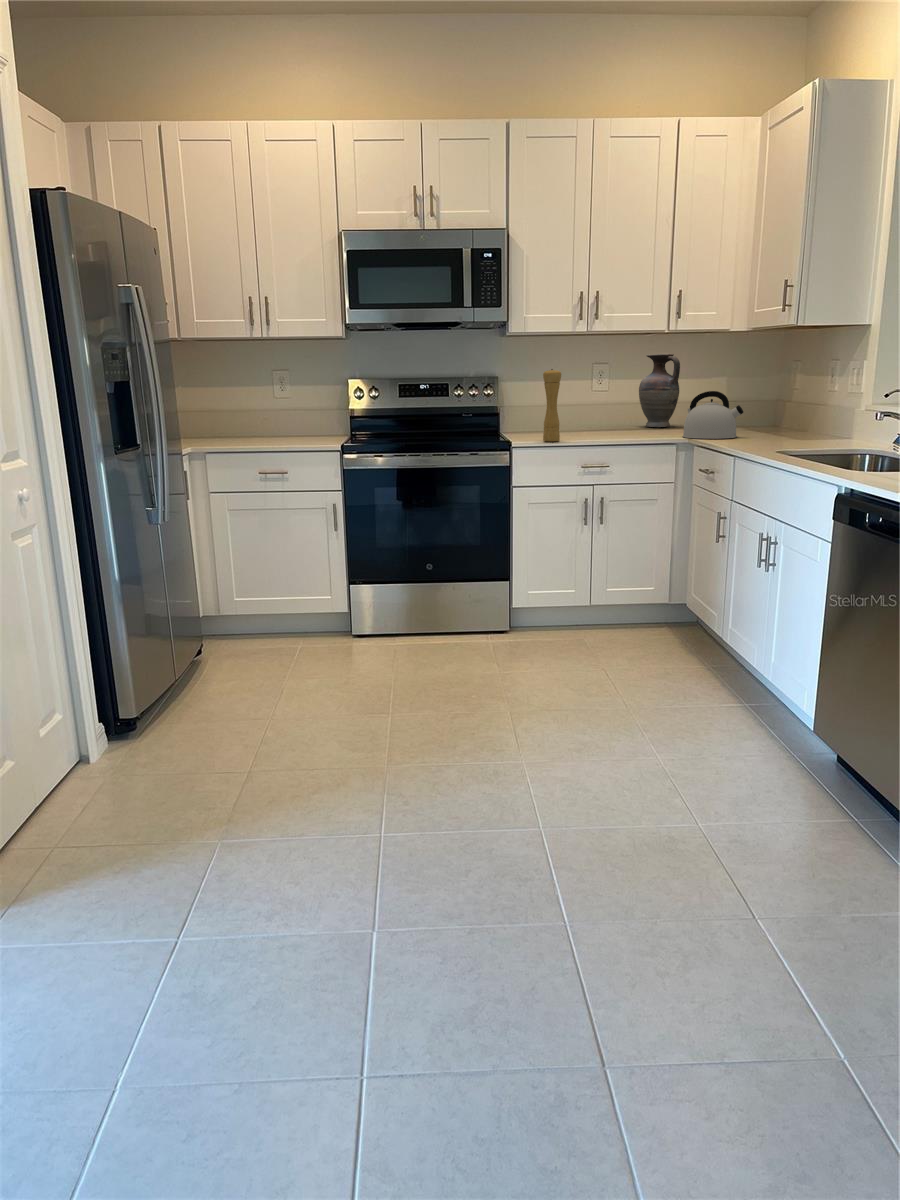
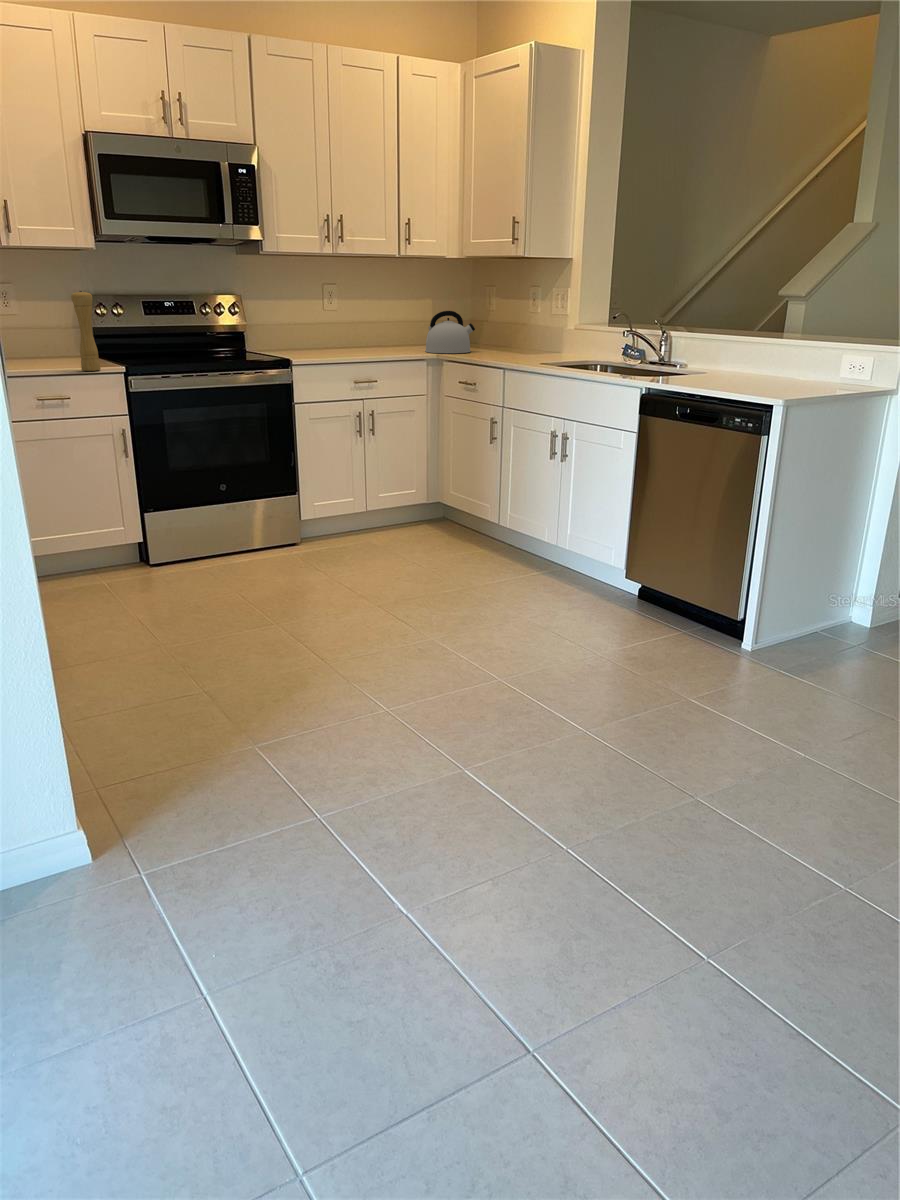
vase: present [639,354,680,427] -> none [359,275,396,344]
pepper mill: present [543,369,561,442] -> present [71,291,101,371]

